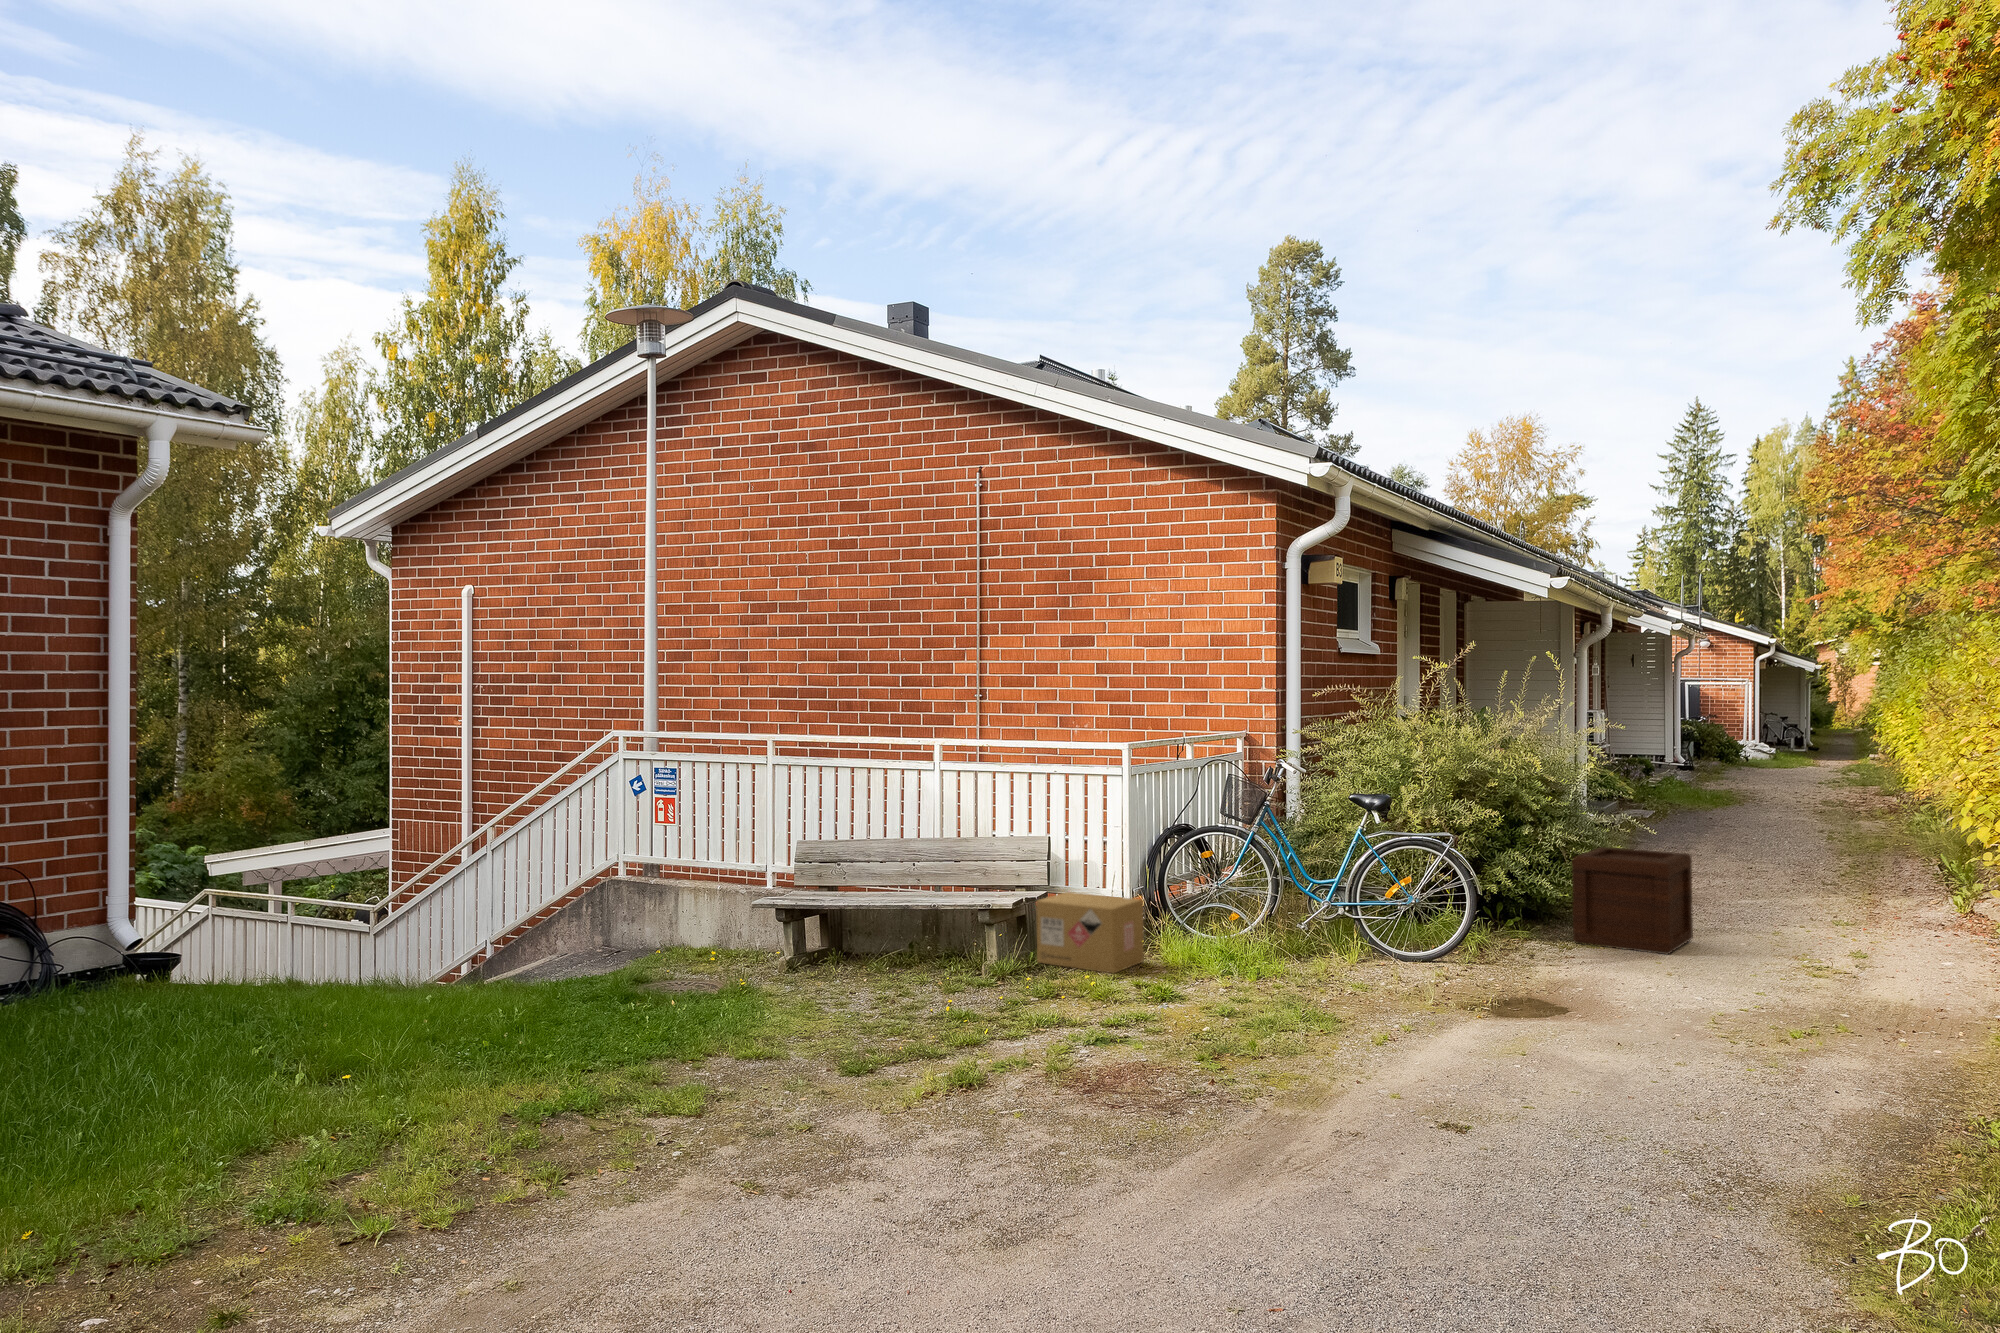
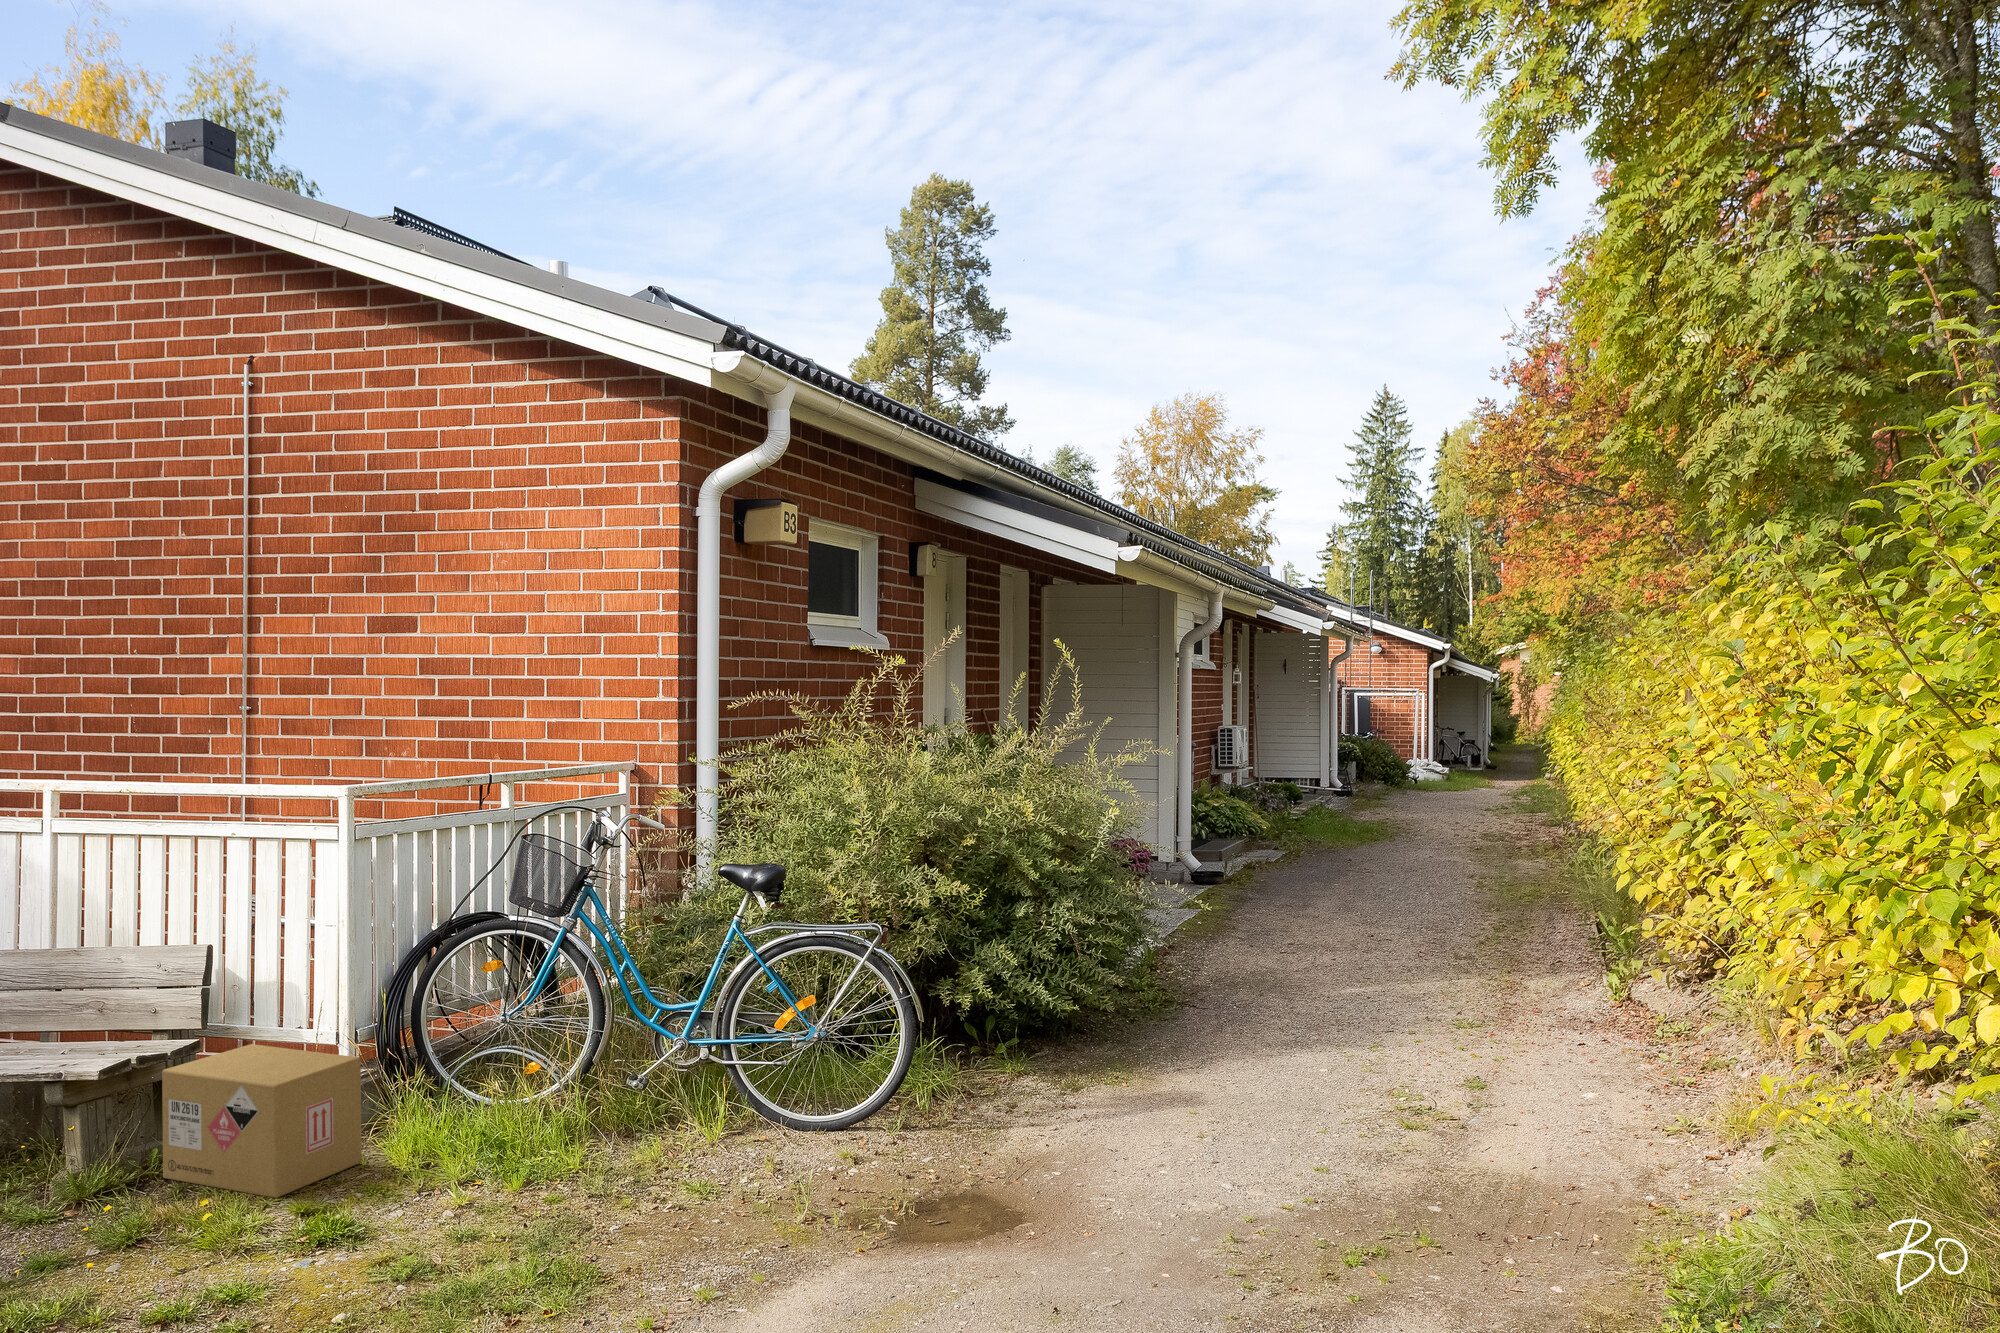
wooden crate: present [1572,847,1693,954] -> none [1078,921,1242,1085]

